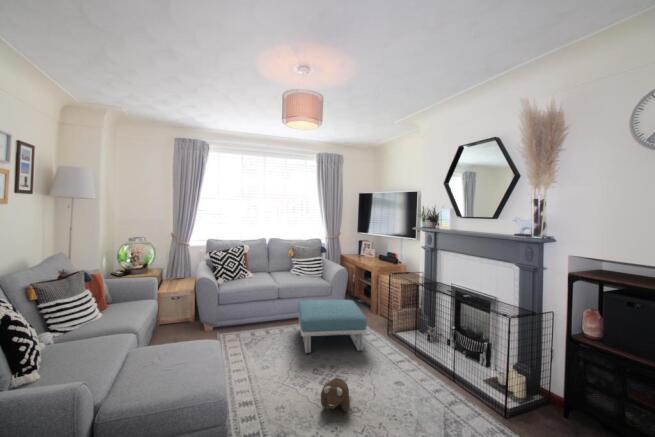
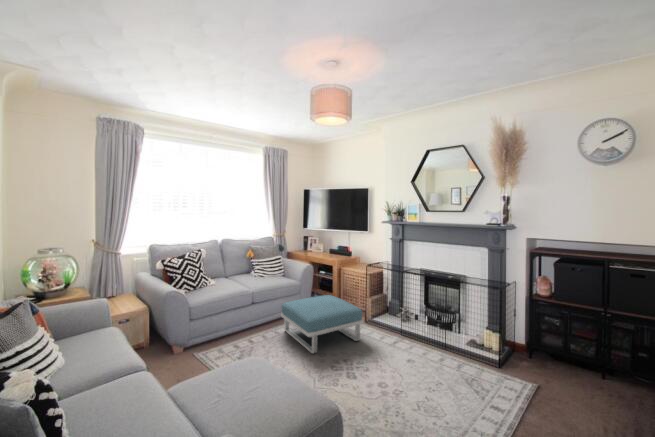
plush toy: present [321,378,350,412] -> none [369,367,398,398]

